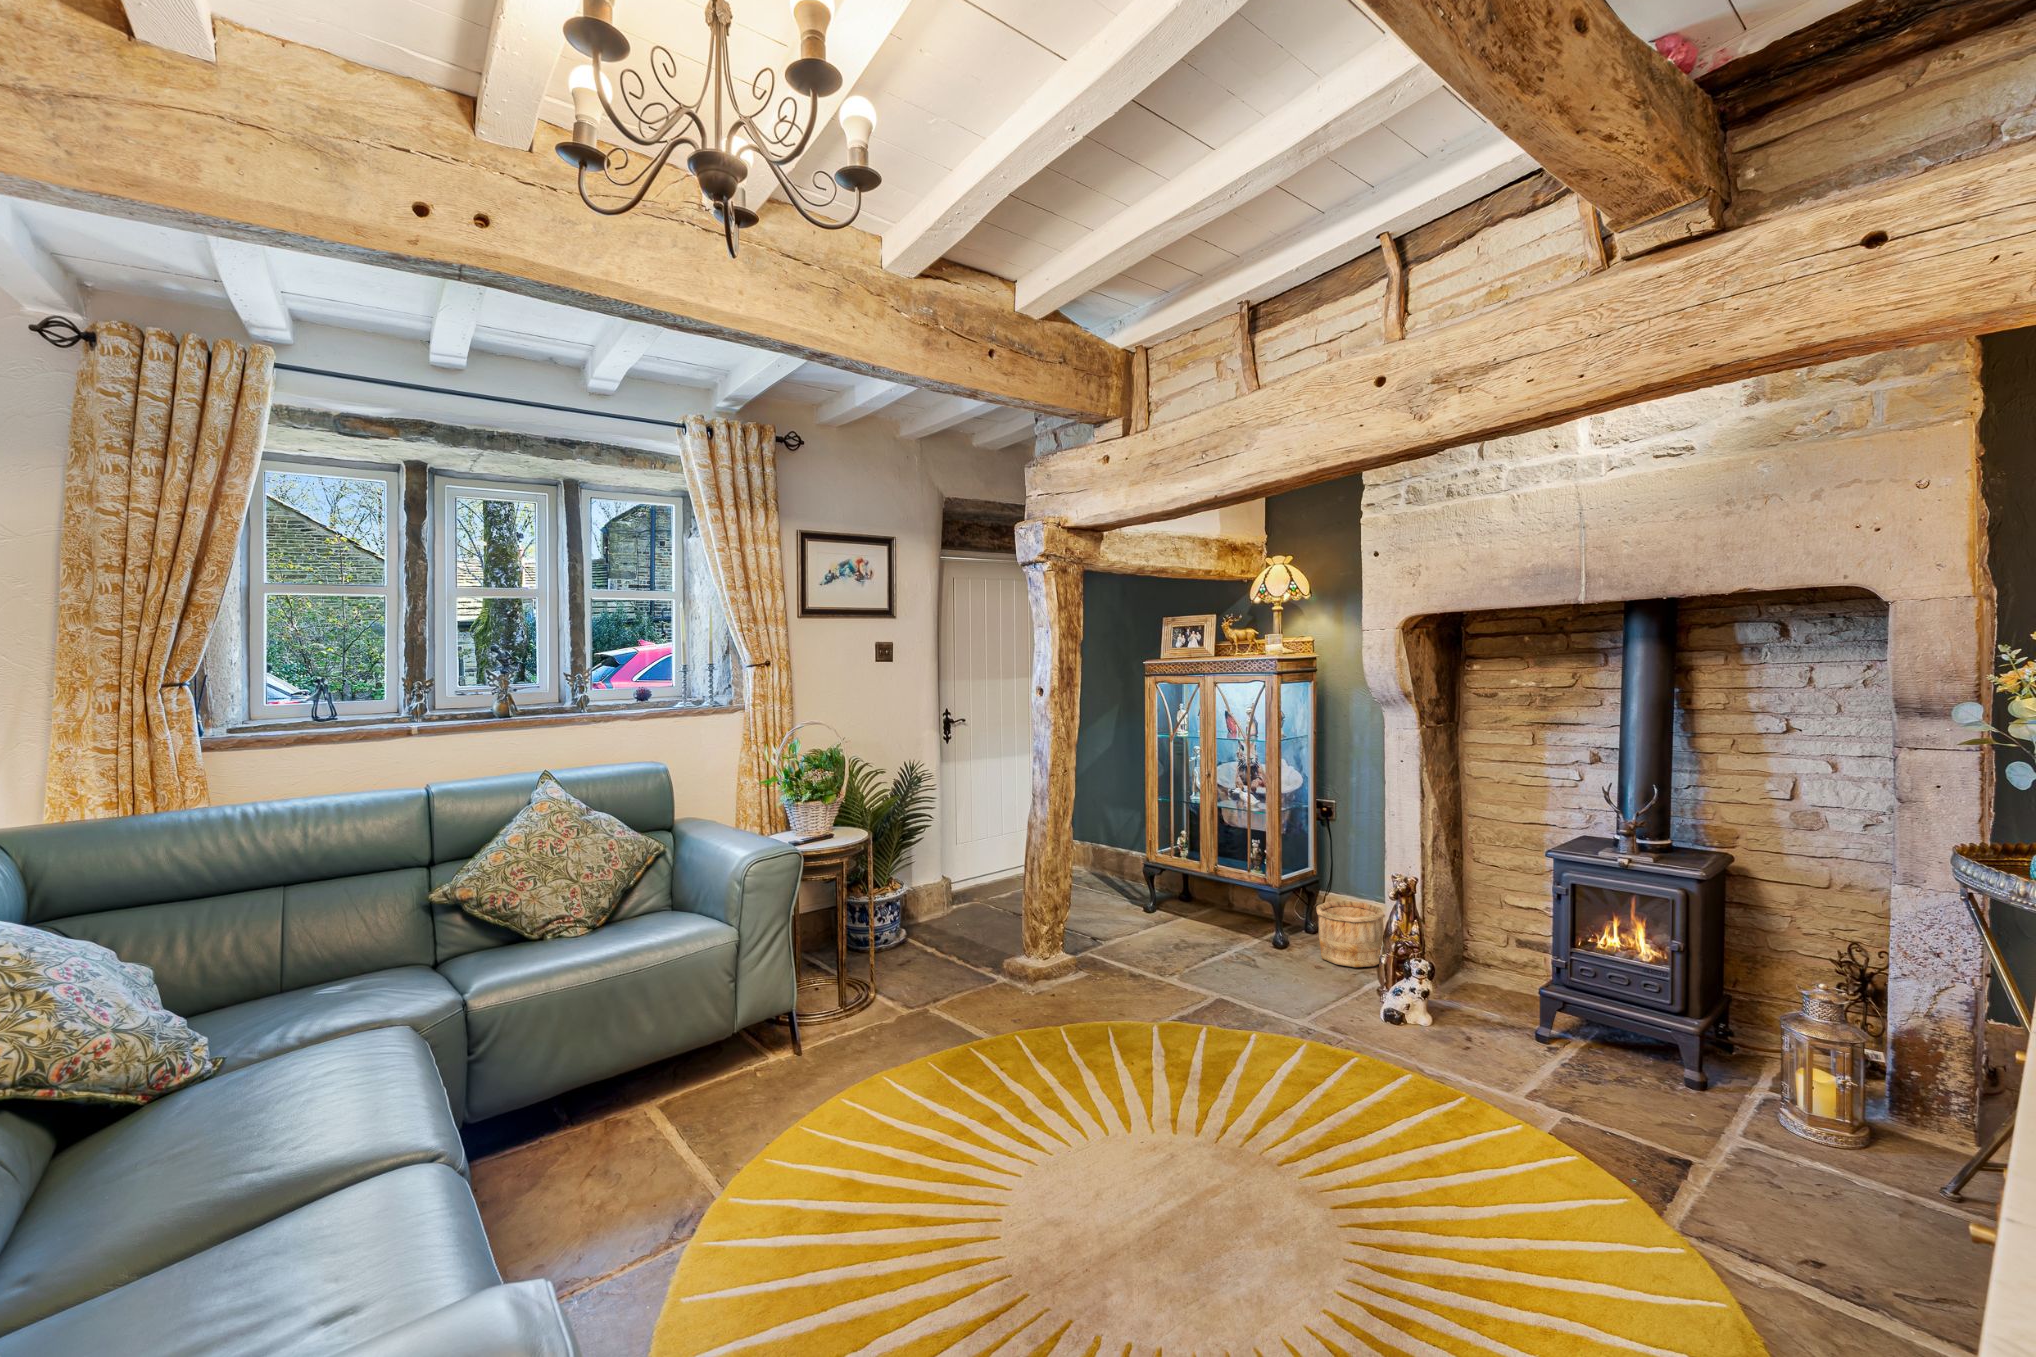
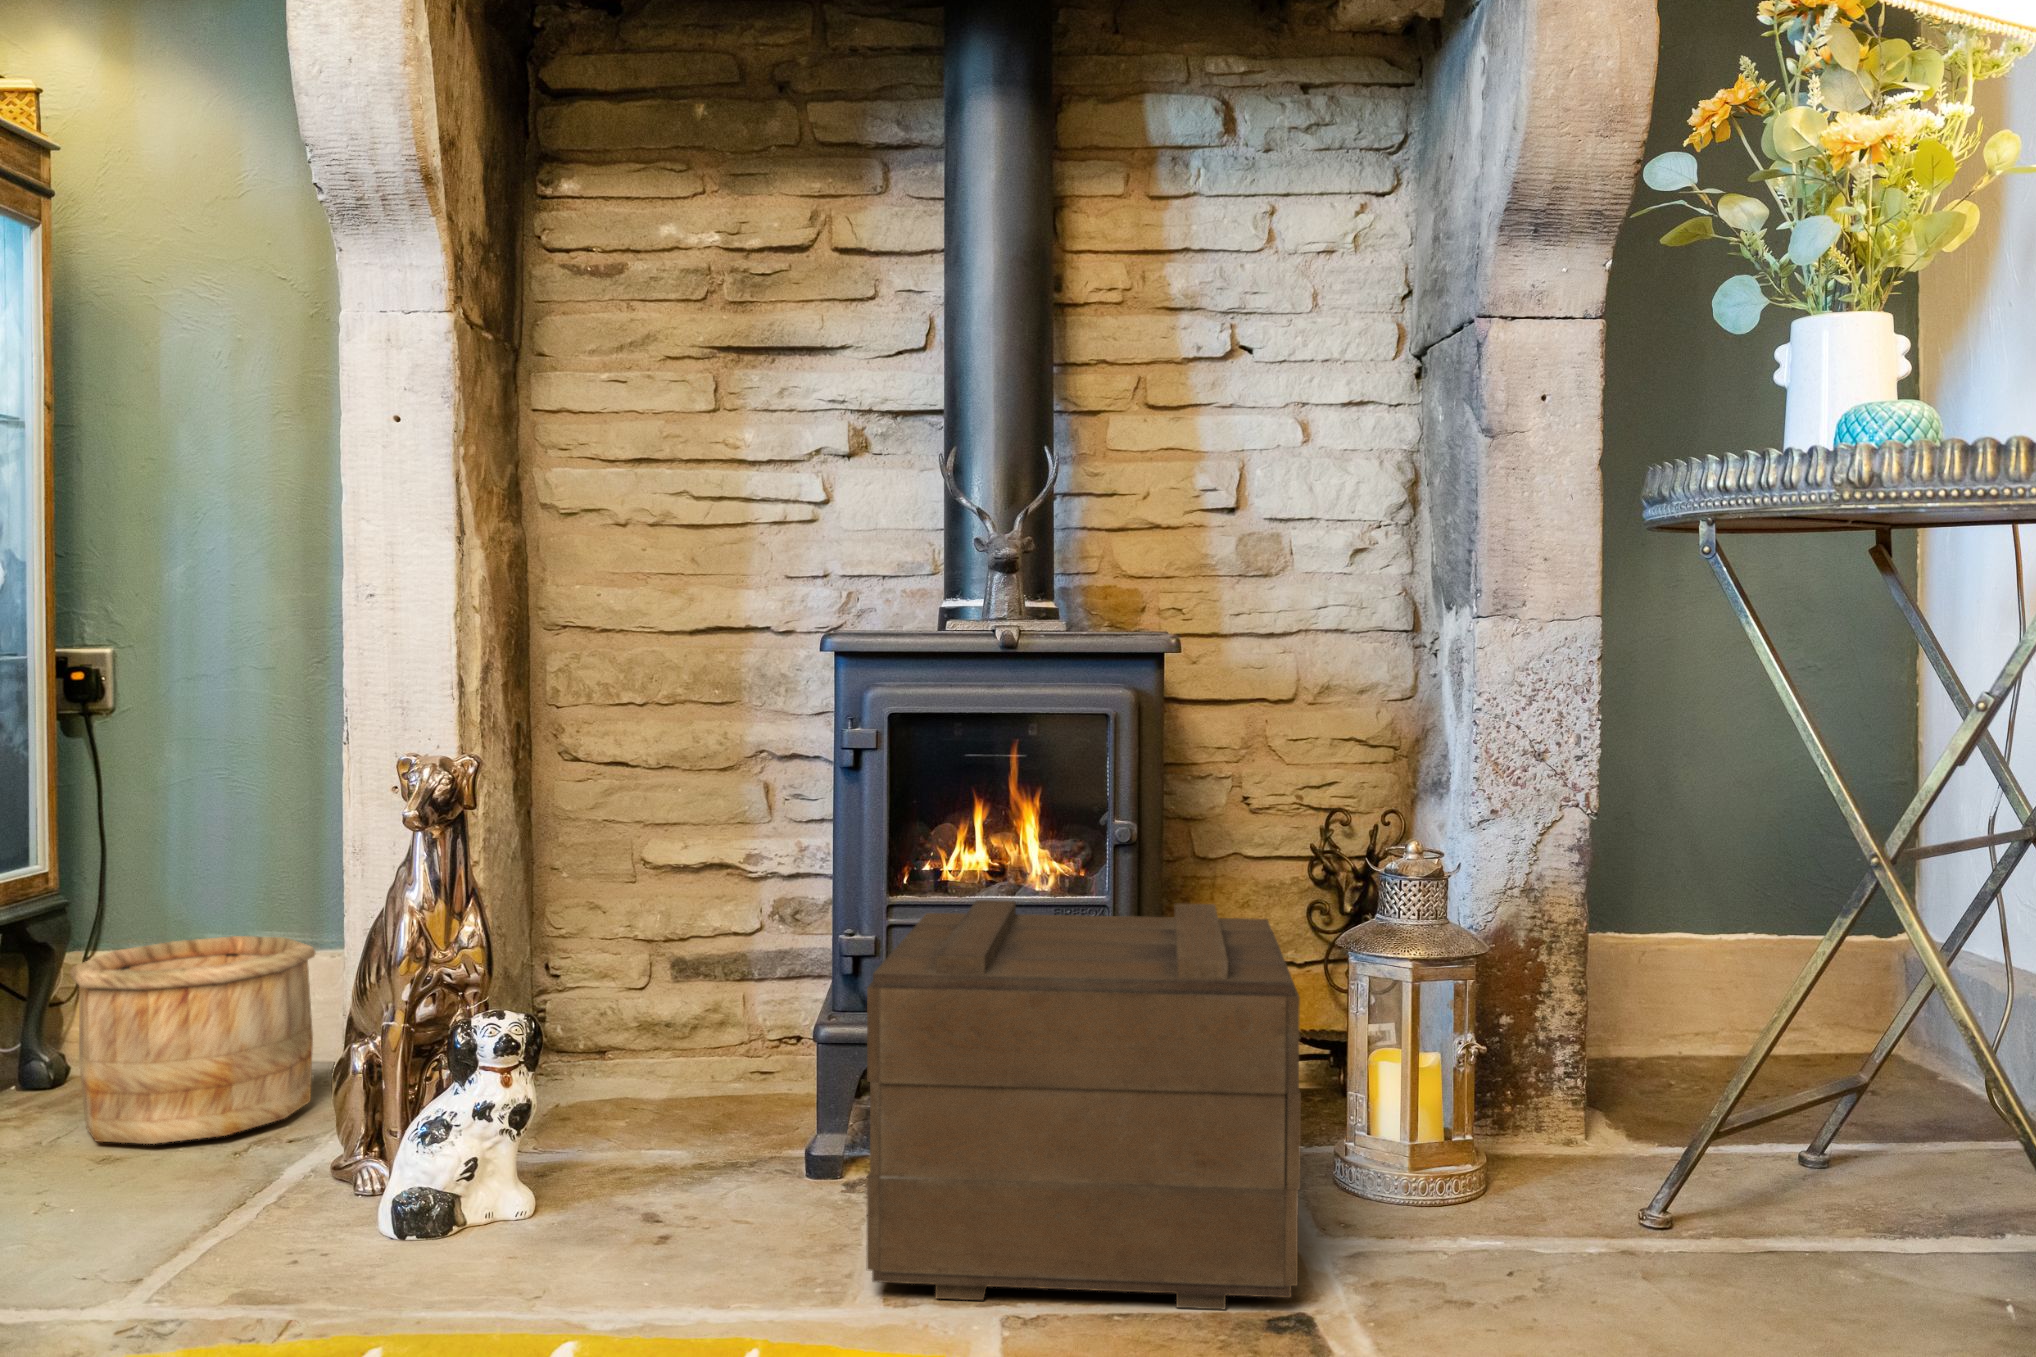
wooden crate: none [1518,964,1733,1147] -> present [867,900,1301,1309]

